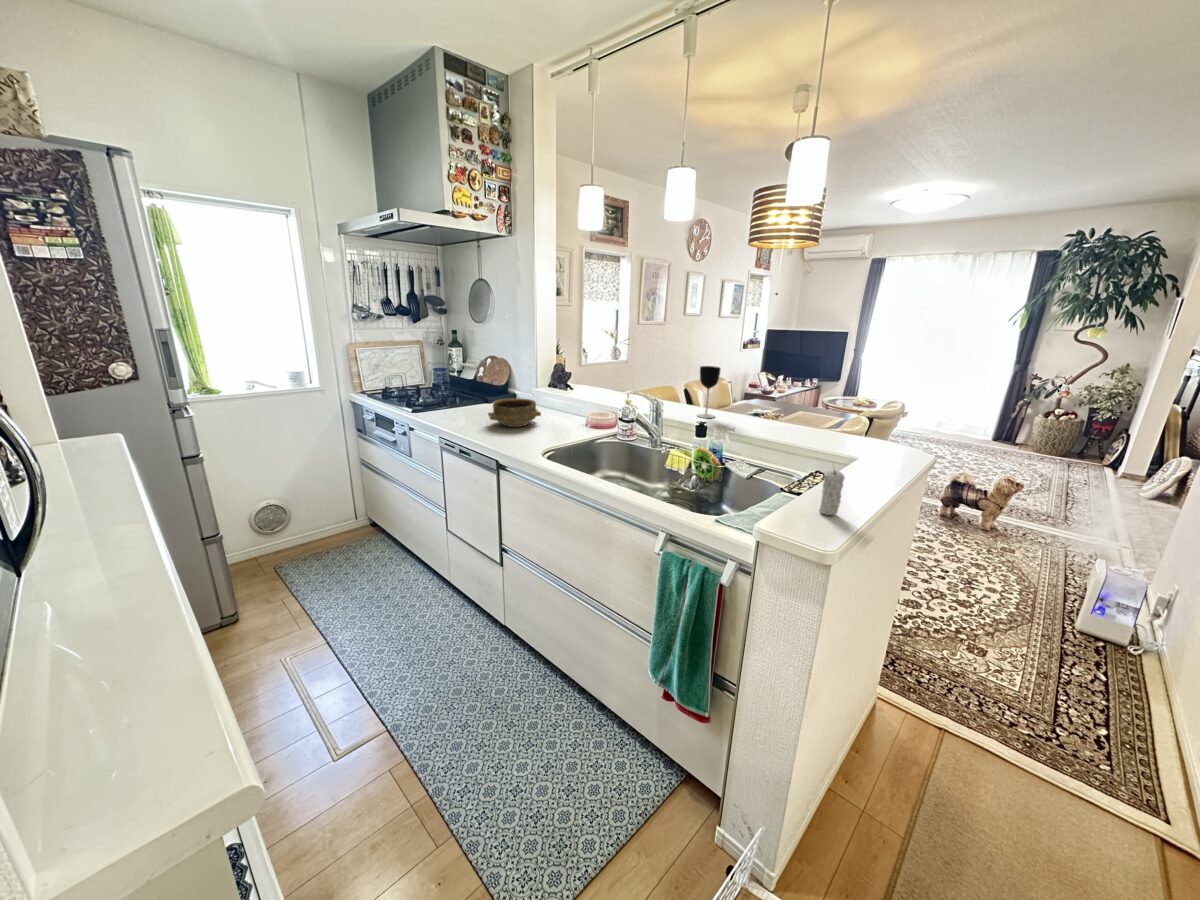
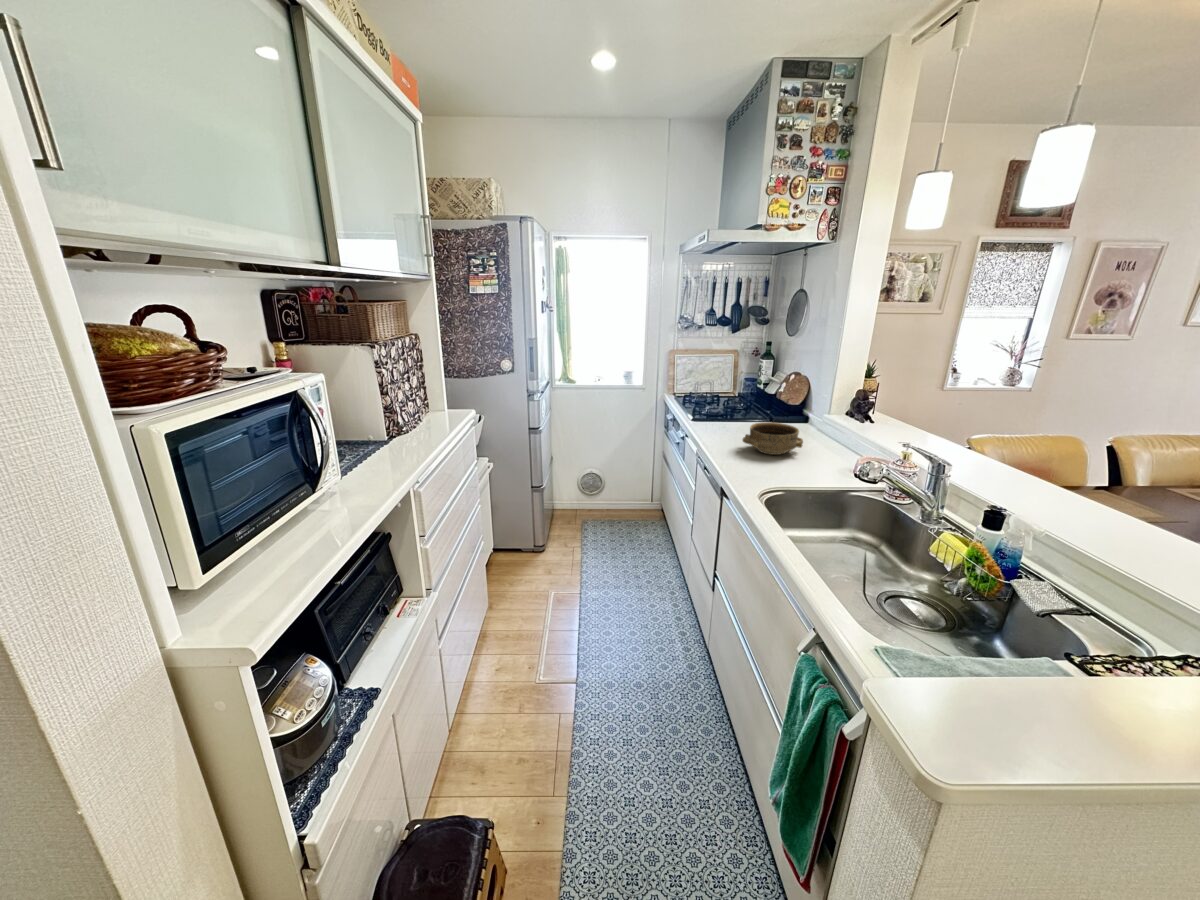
wine glass: present [697,366,720,418] -> none [1011,423,1069,503]
candle: present [819,470,845,515] -> none [1010,635,1071,723]

